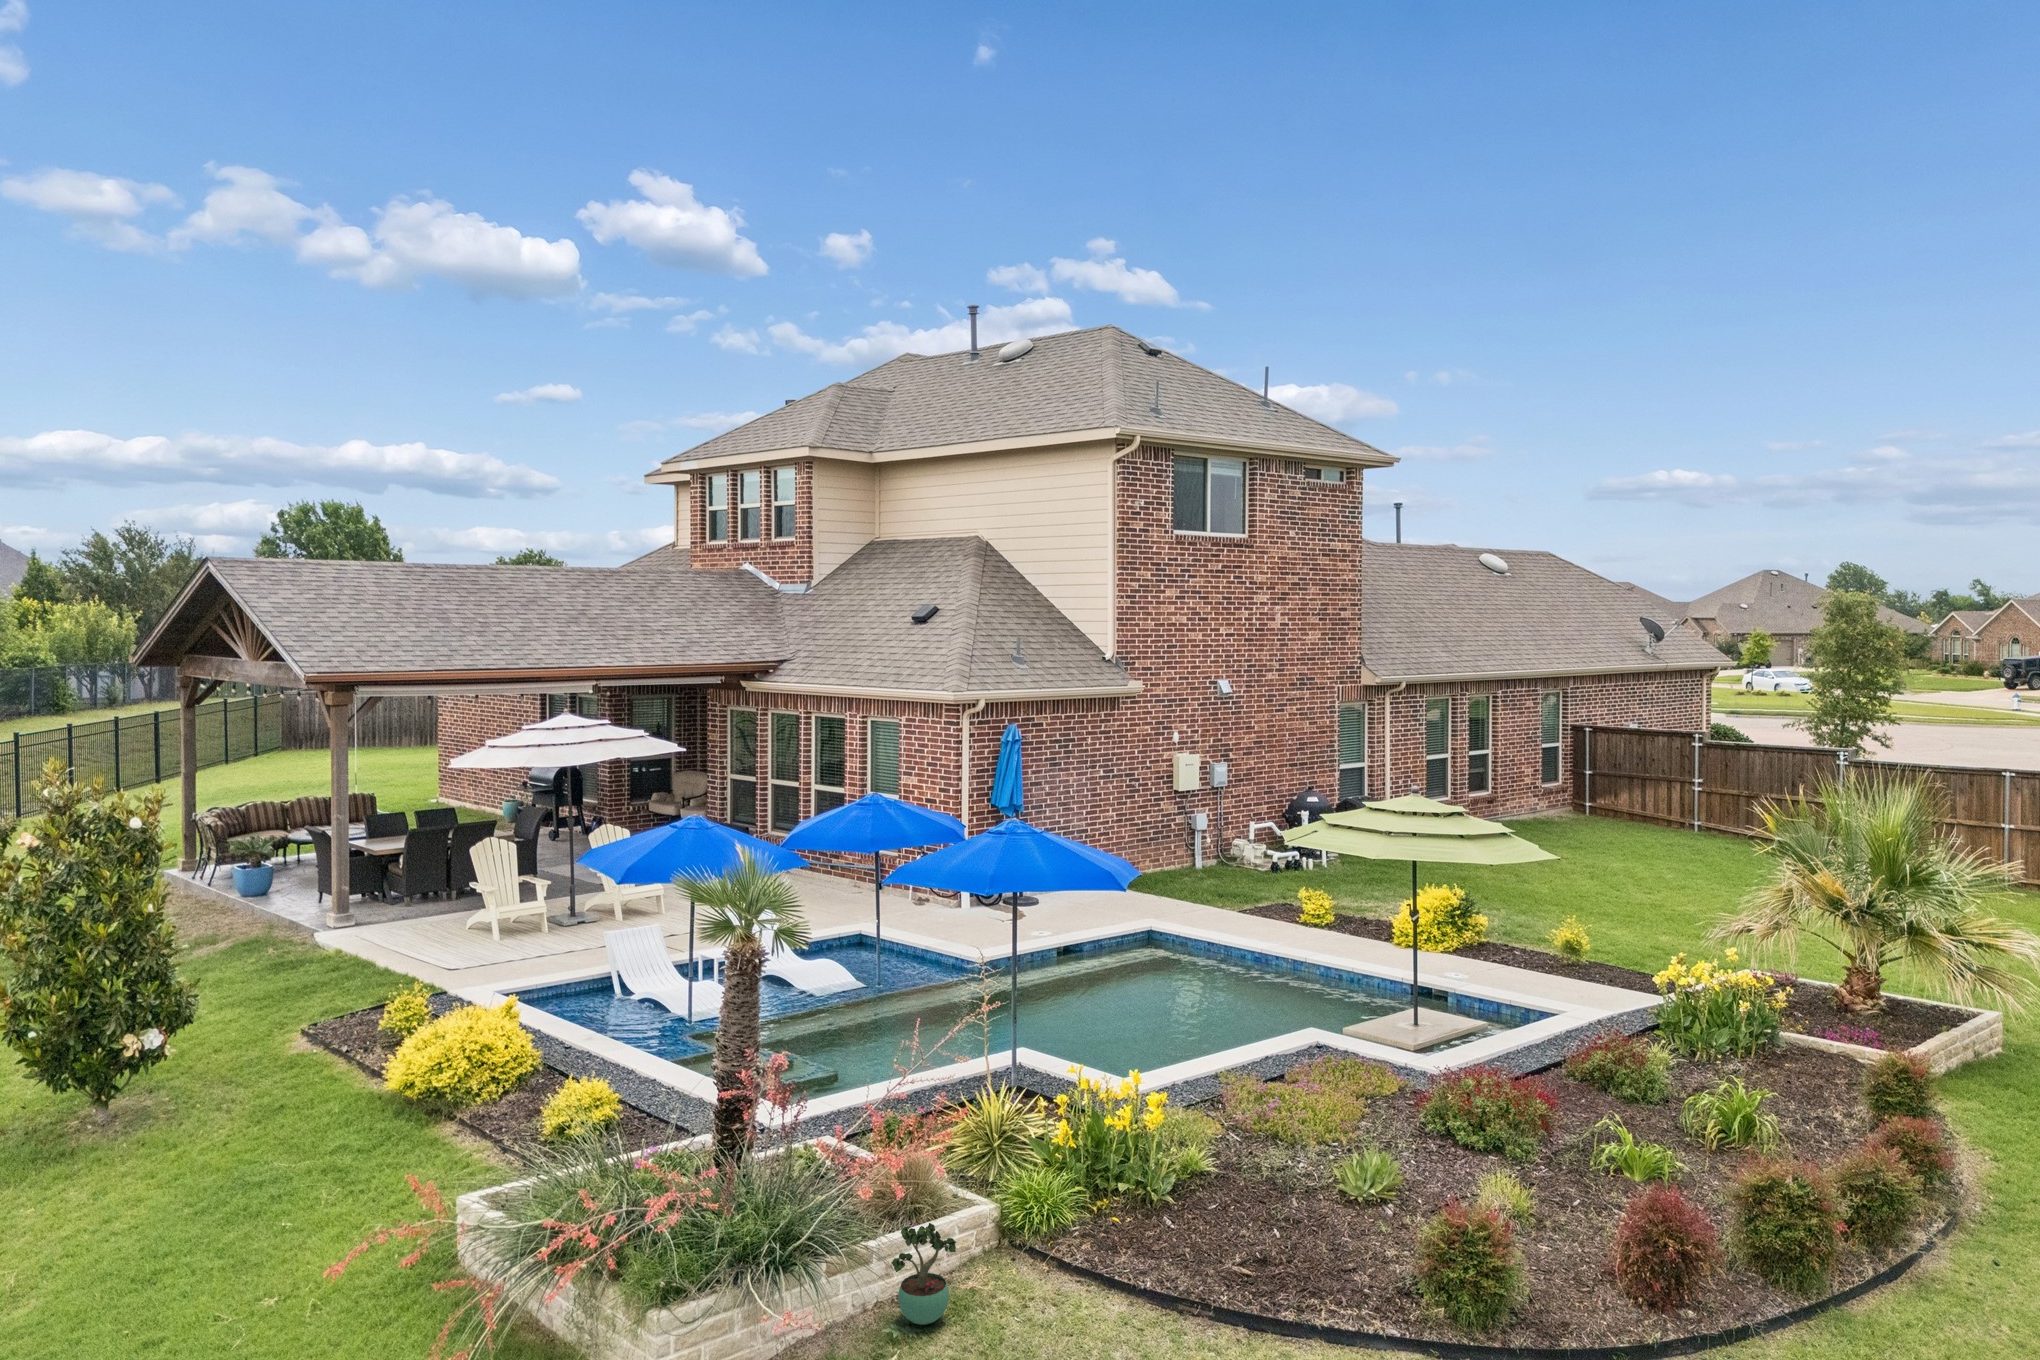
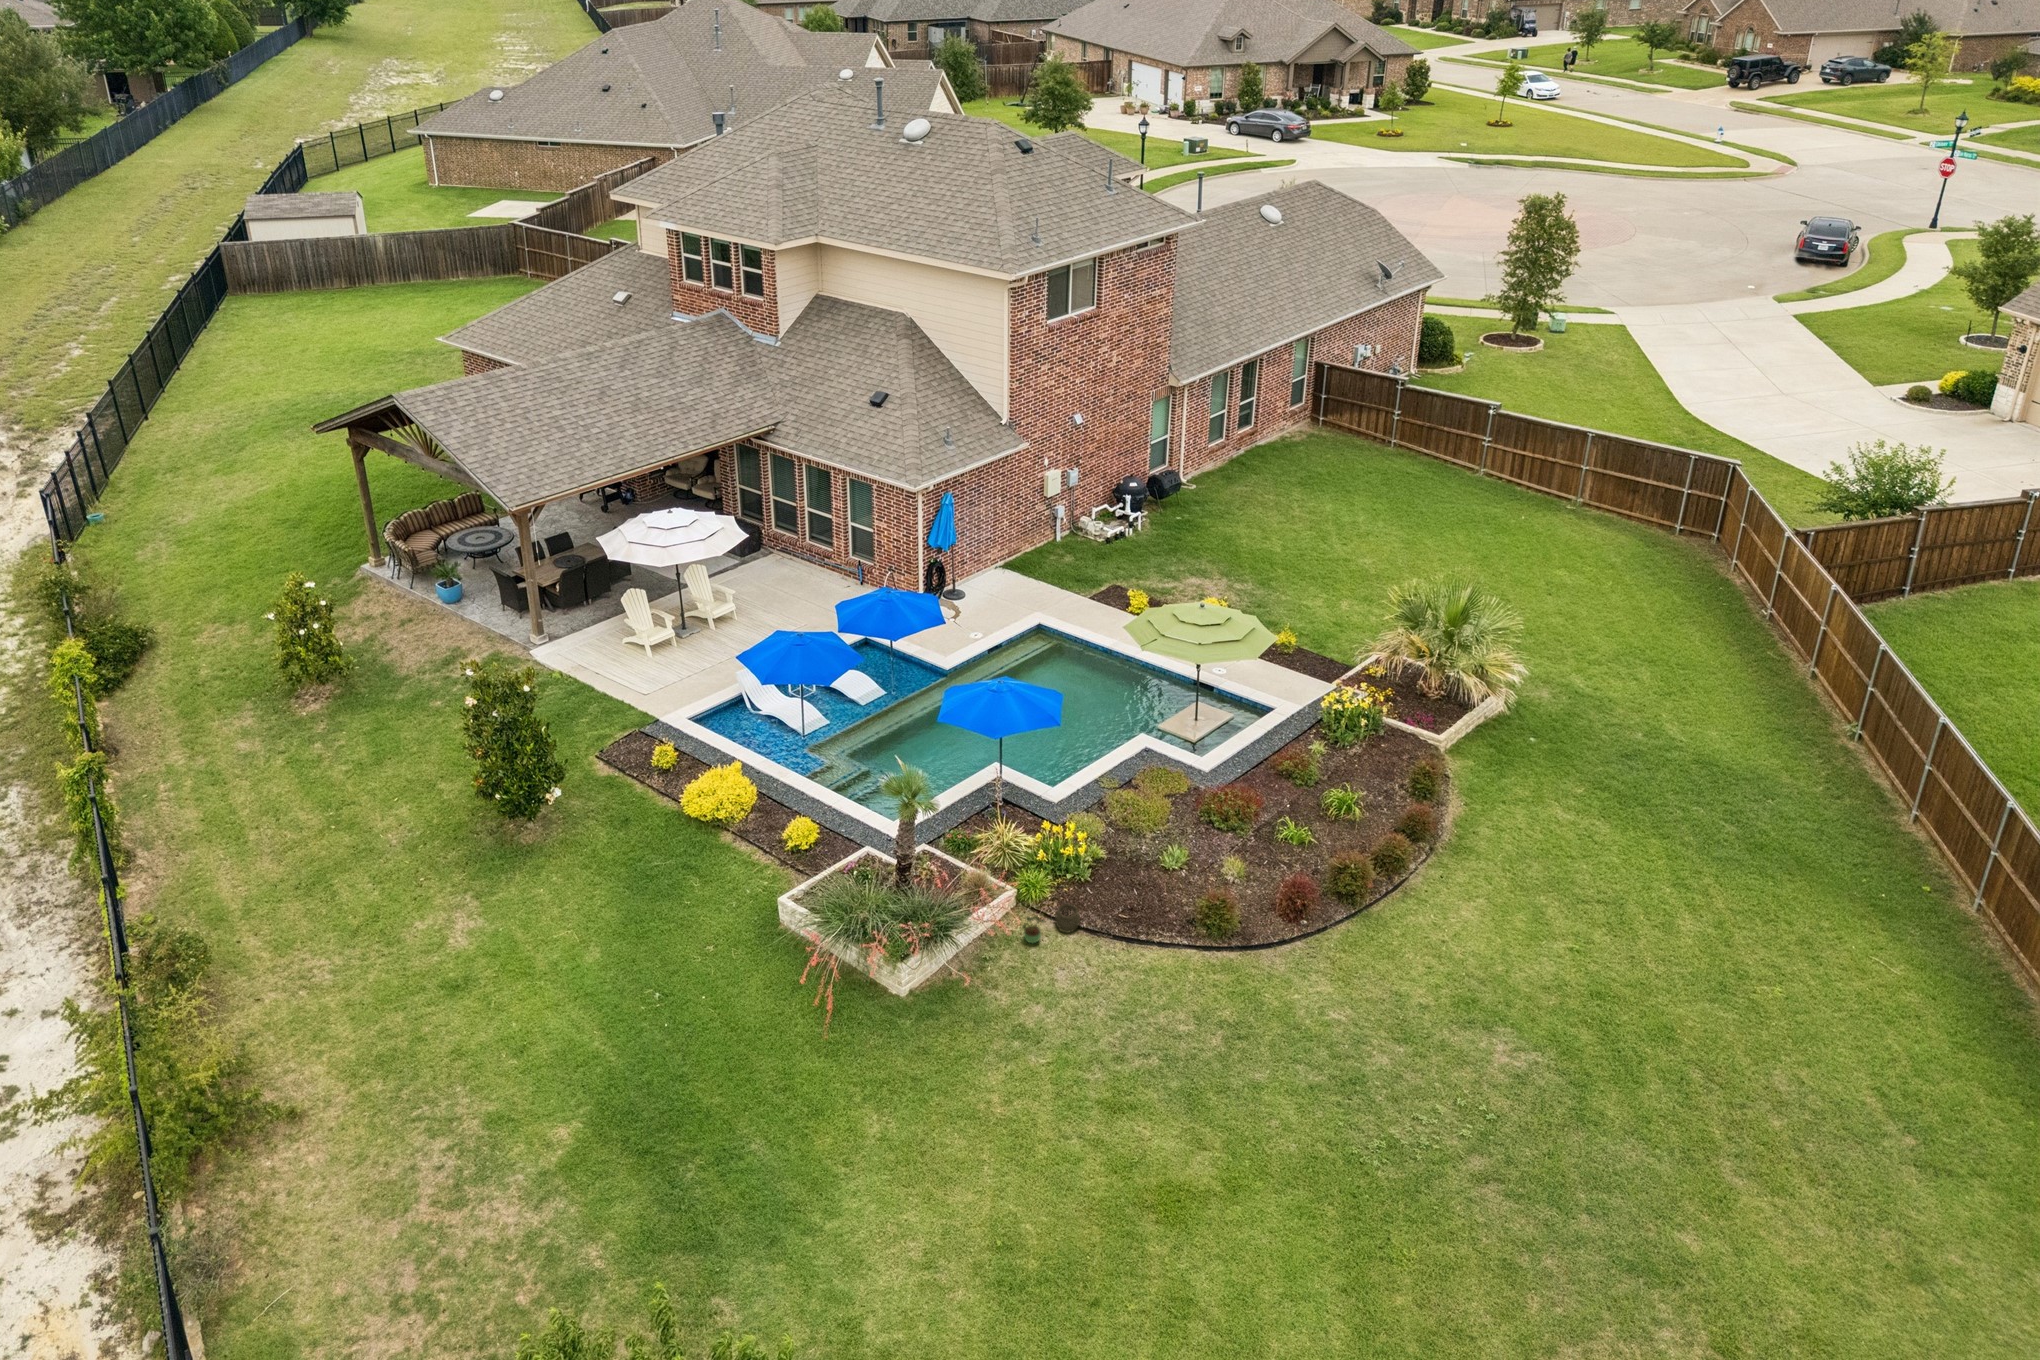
woven basket: none [1000,1226,1069,1311] -> present [1055,904,1080,933]

